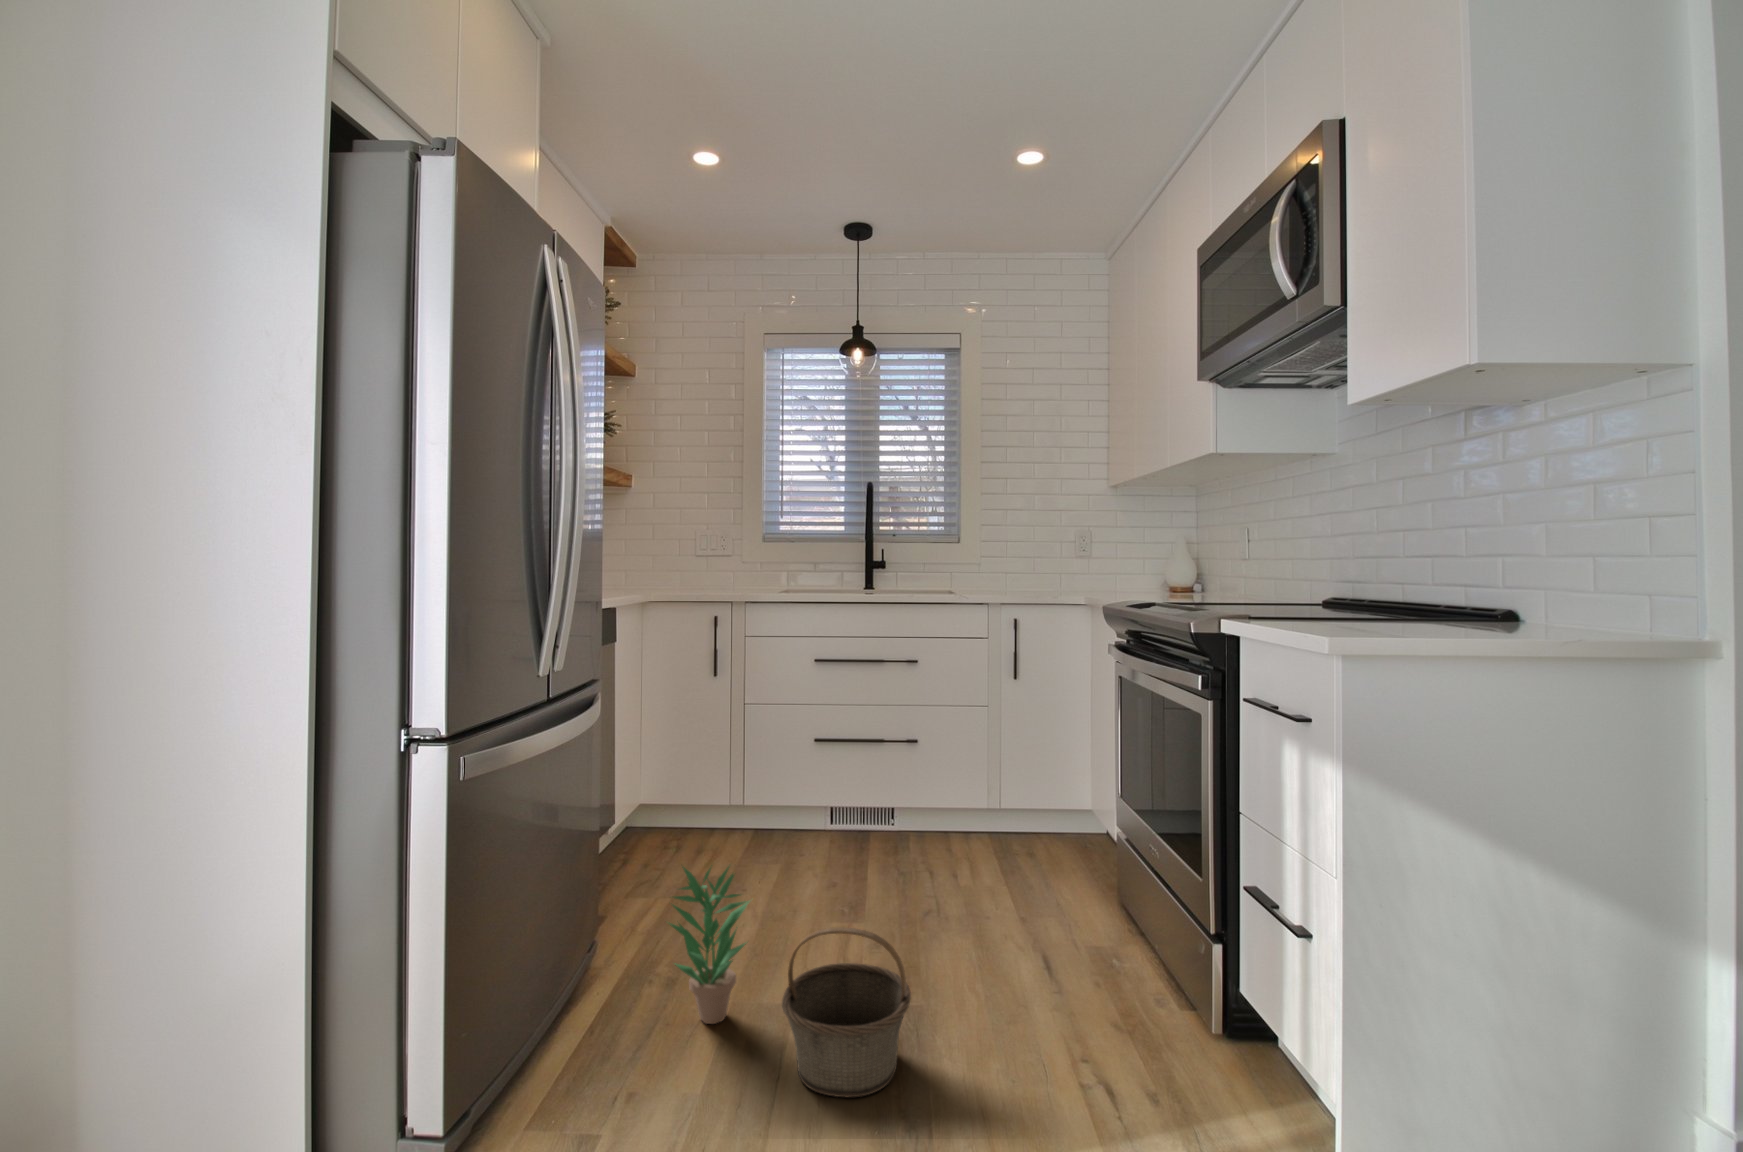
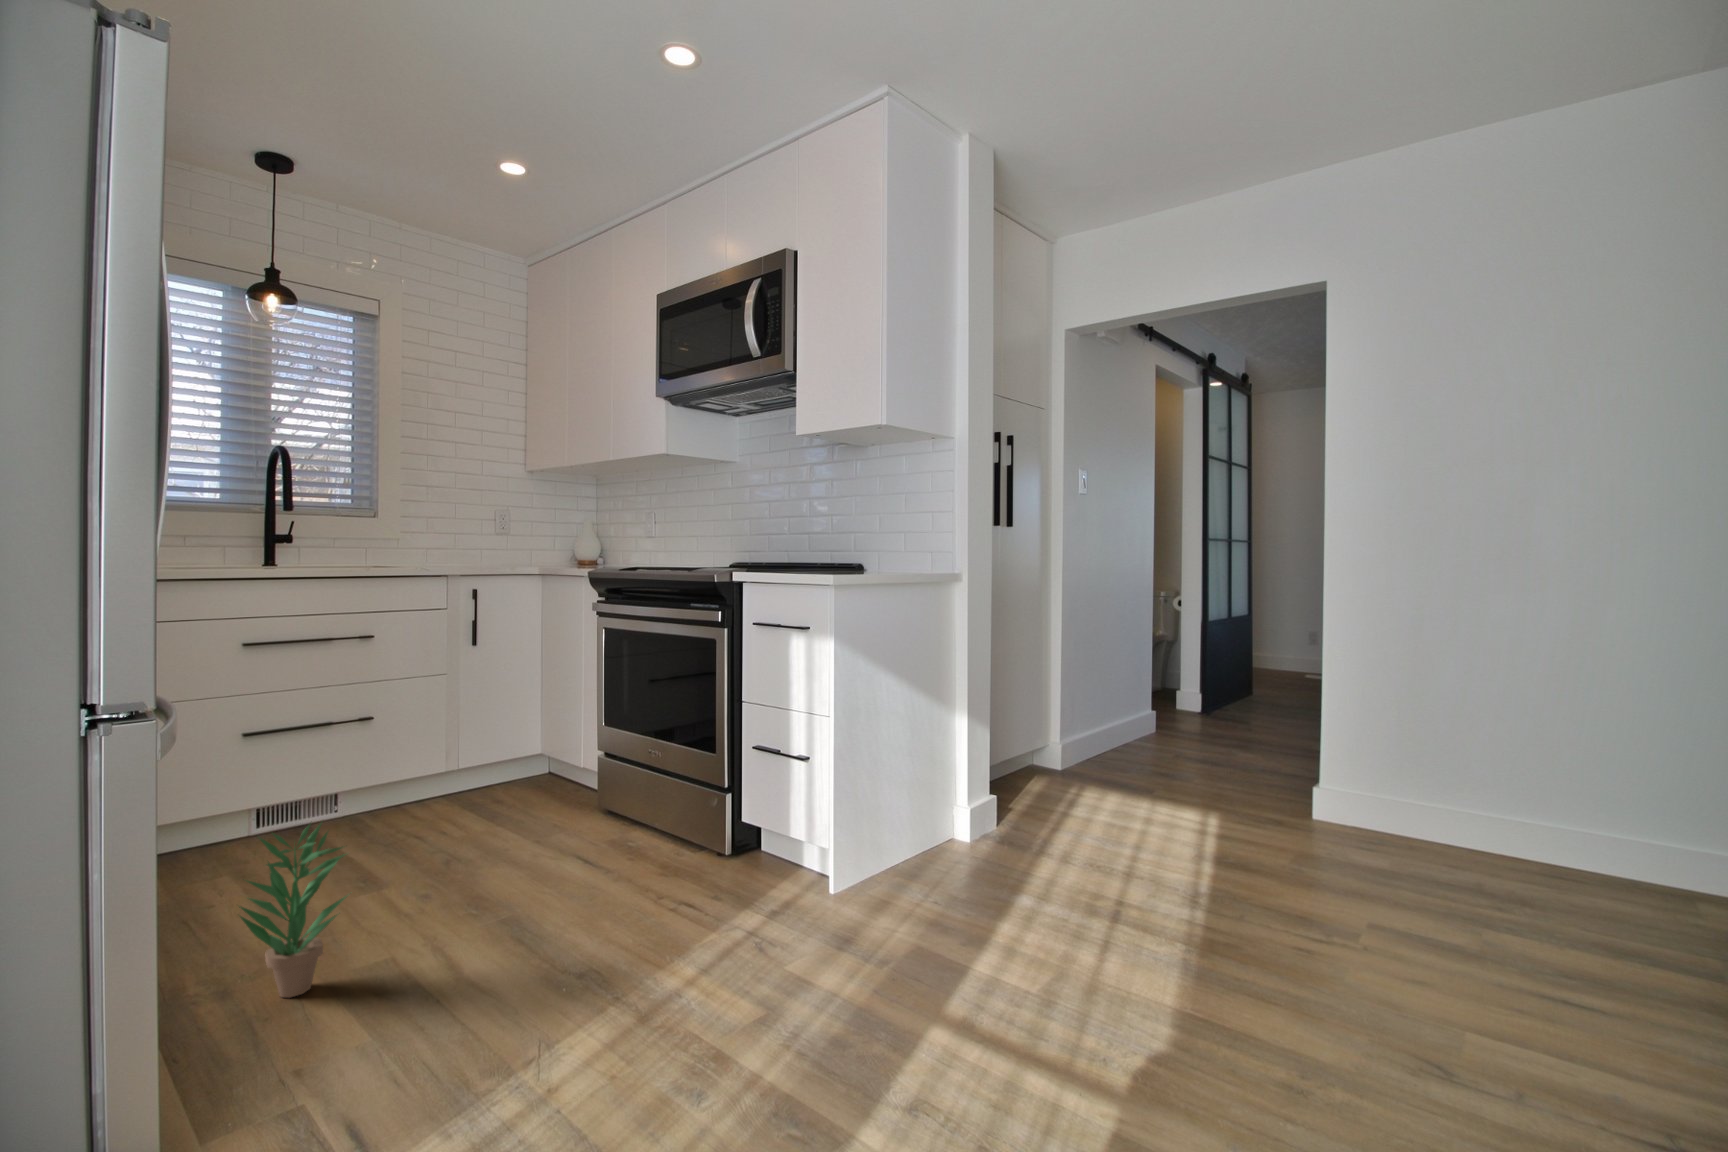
basket: present [782,927,911,1097] -> none [417,839,544,988]

